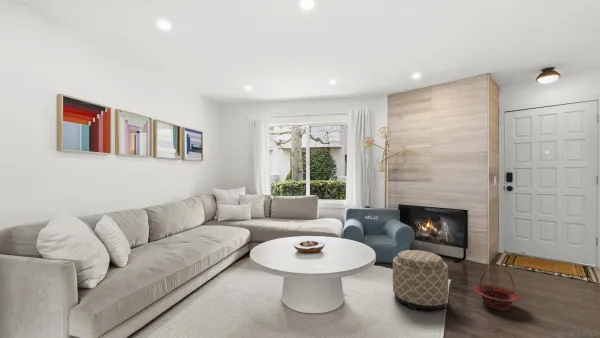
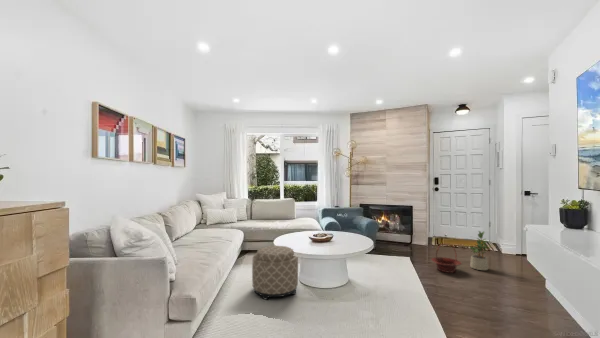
ottoman: present [393,250,448,310] -> present [252,246,298,300]
potted plant: none [538,253,577,314] -> present [470,231,488,270]

